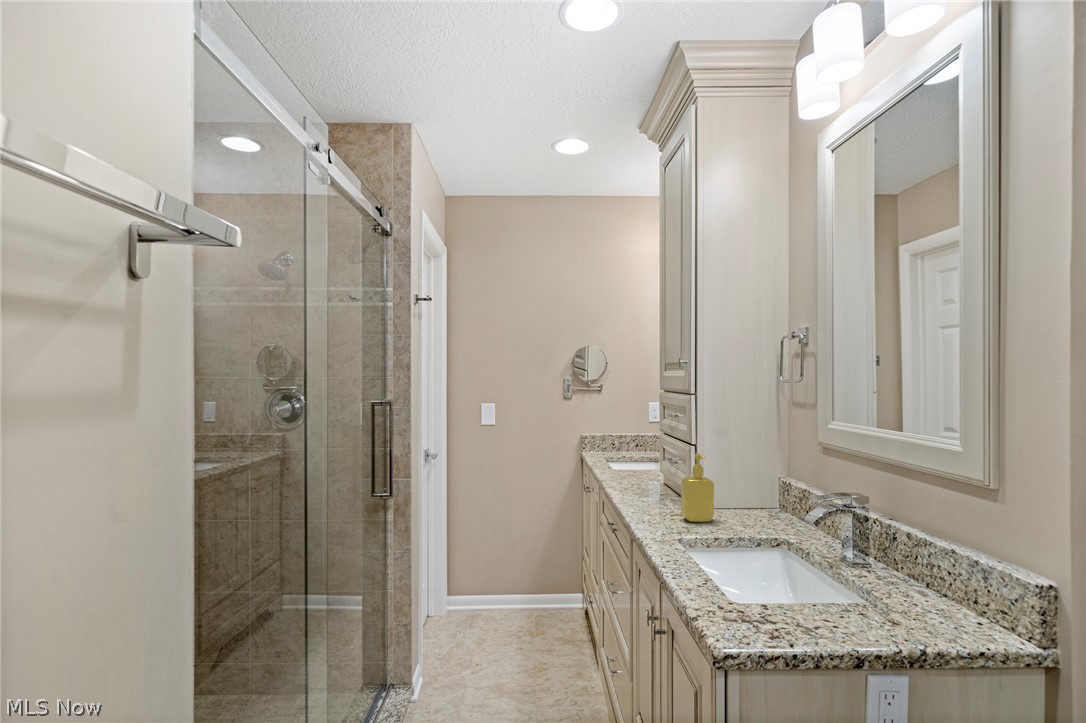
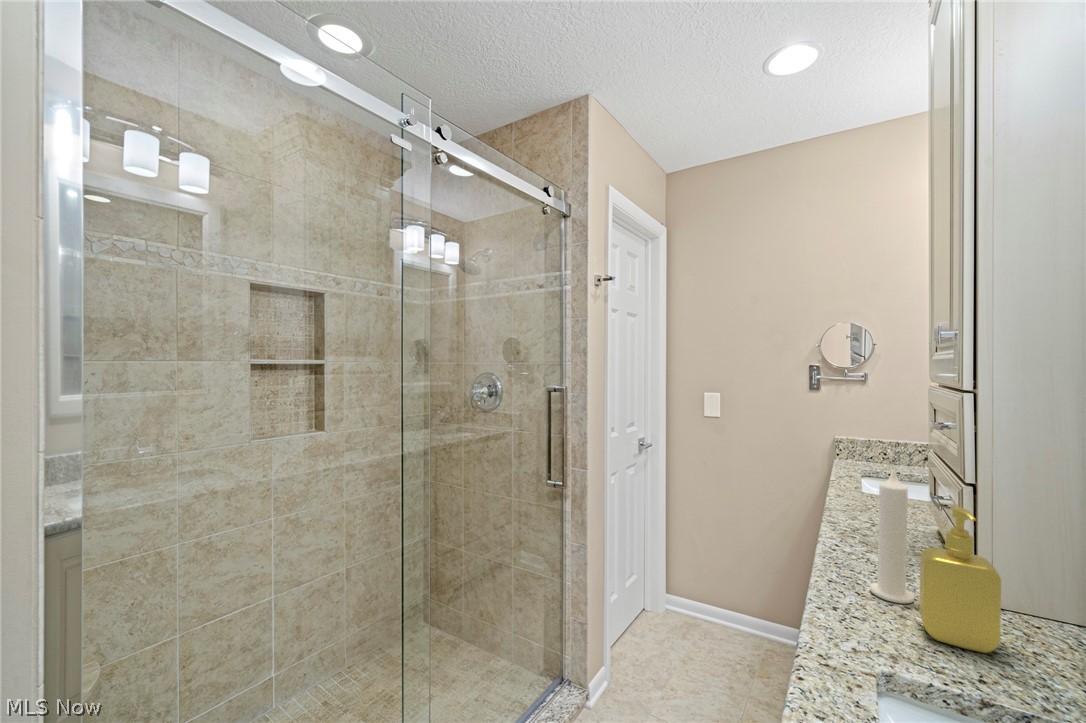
candle: none [653,440,674,513] -> present [870,470,914,603]

